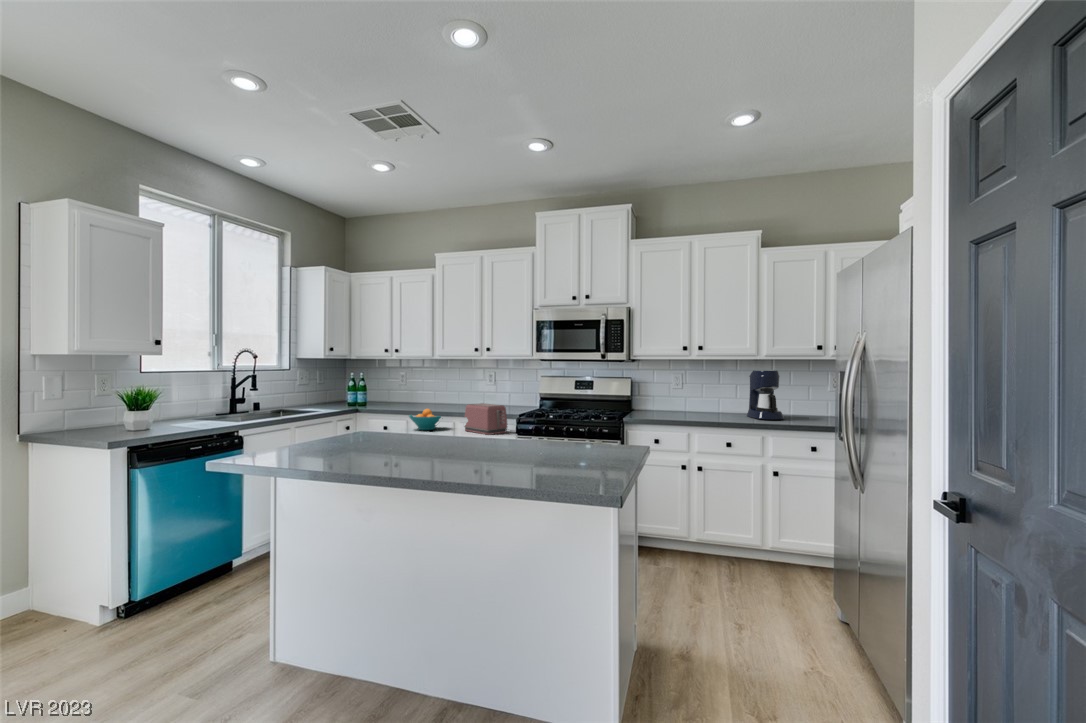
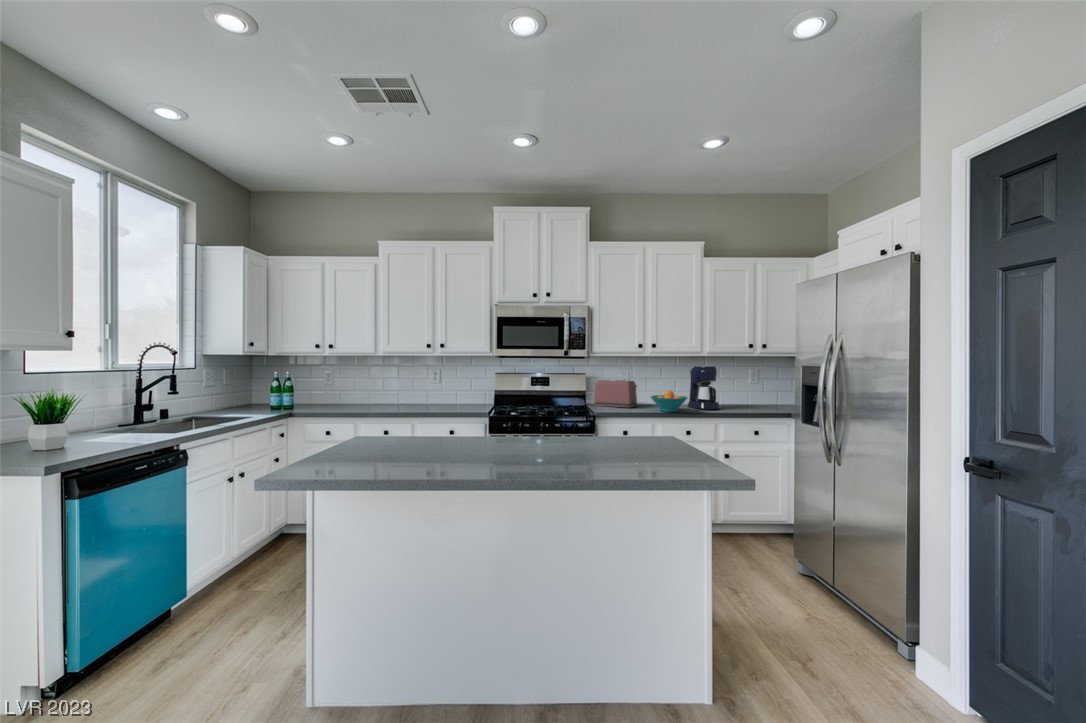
toaster: present [464,403,508,435] -> present [594,380,637,407]
fruit bowl: present [409,409,441,430] -> present [651,390,687,412]

